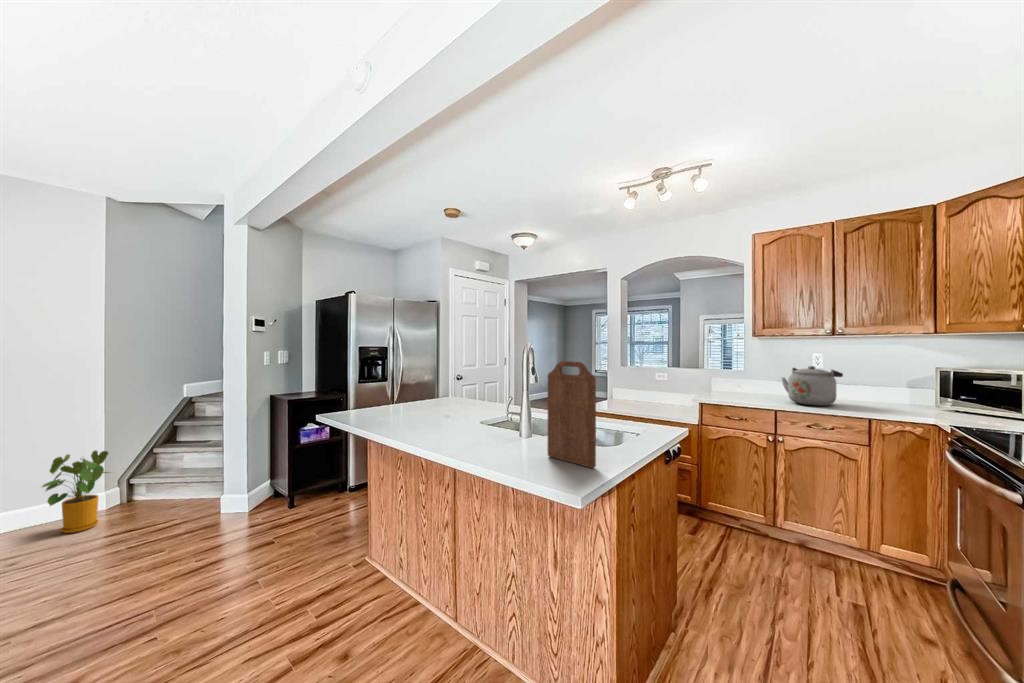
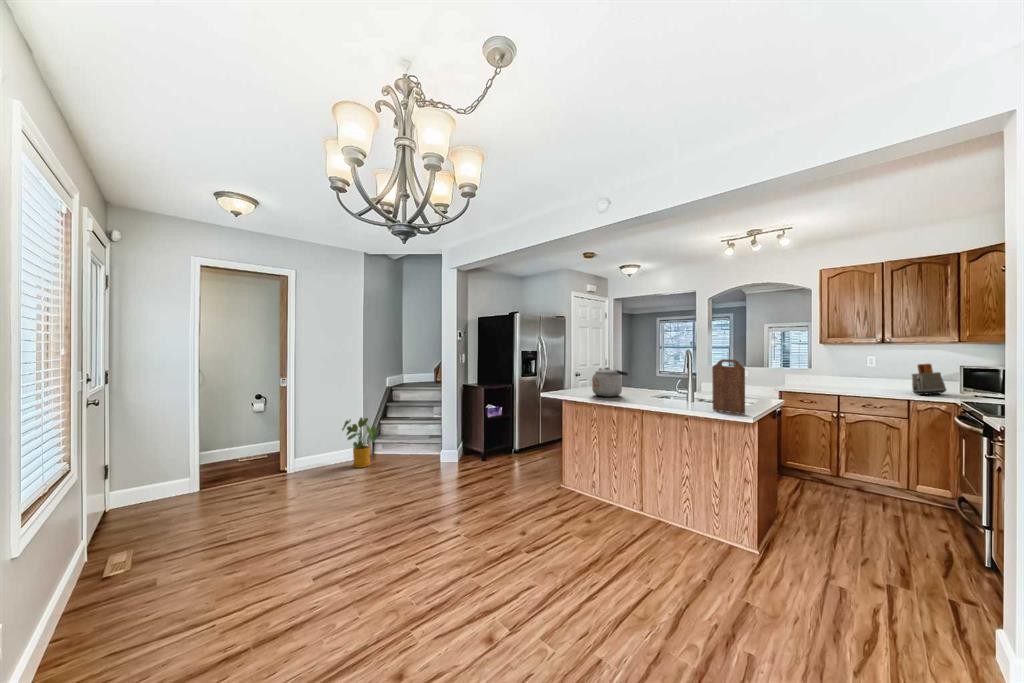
toaster: none [873,364,920,411] -> present [912,364,946,395]
kettle: present [782,366,843,406] -> present [592,367,628,397]

